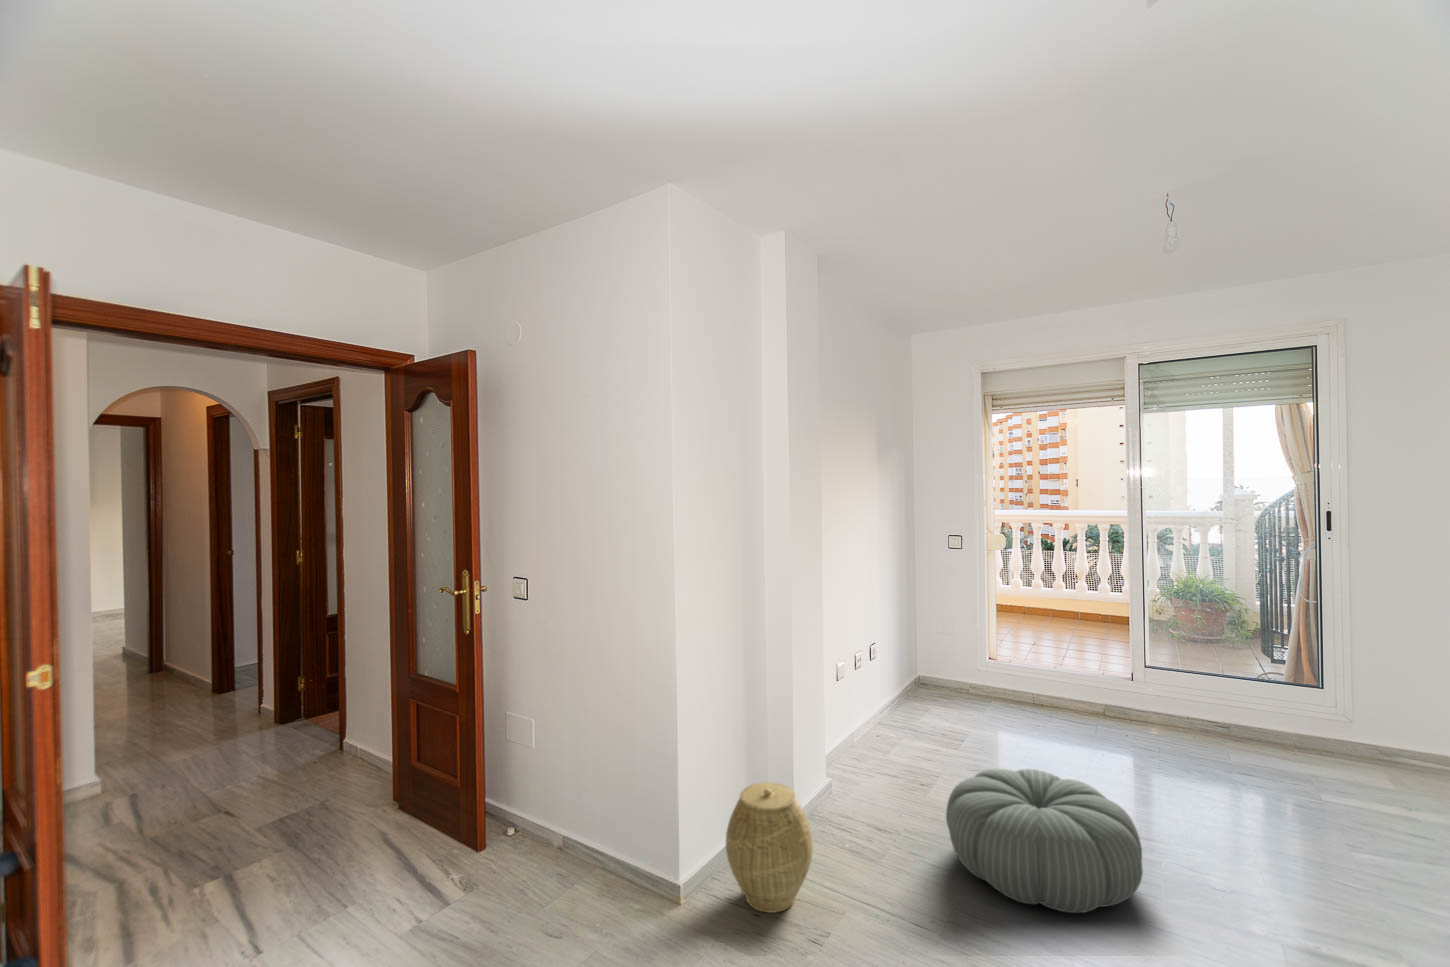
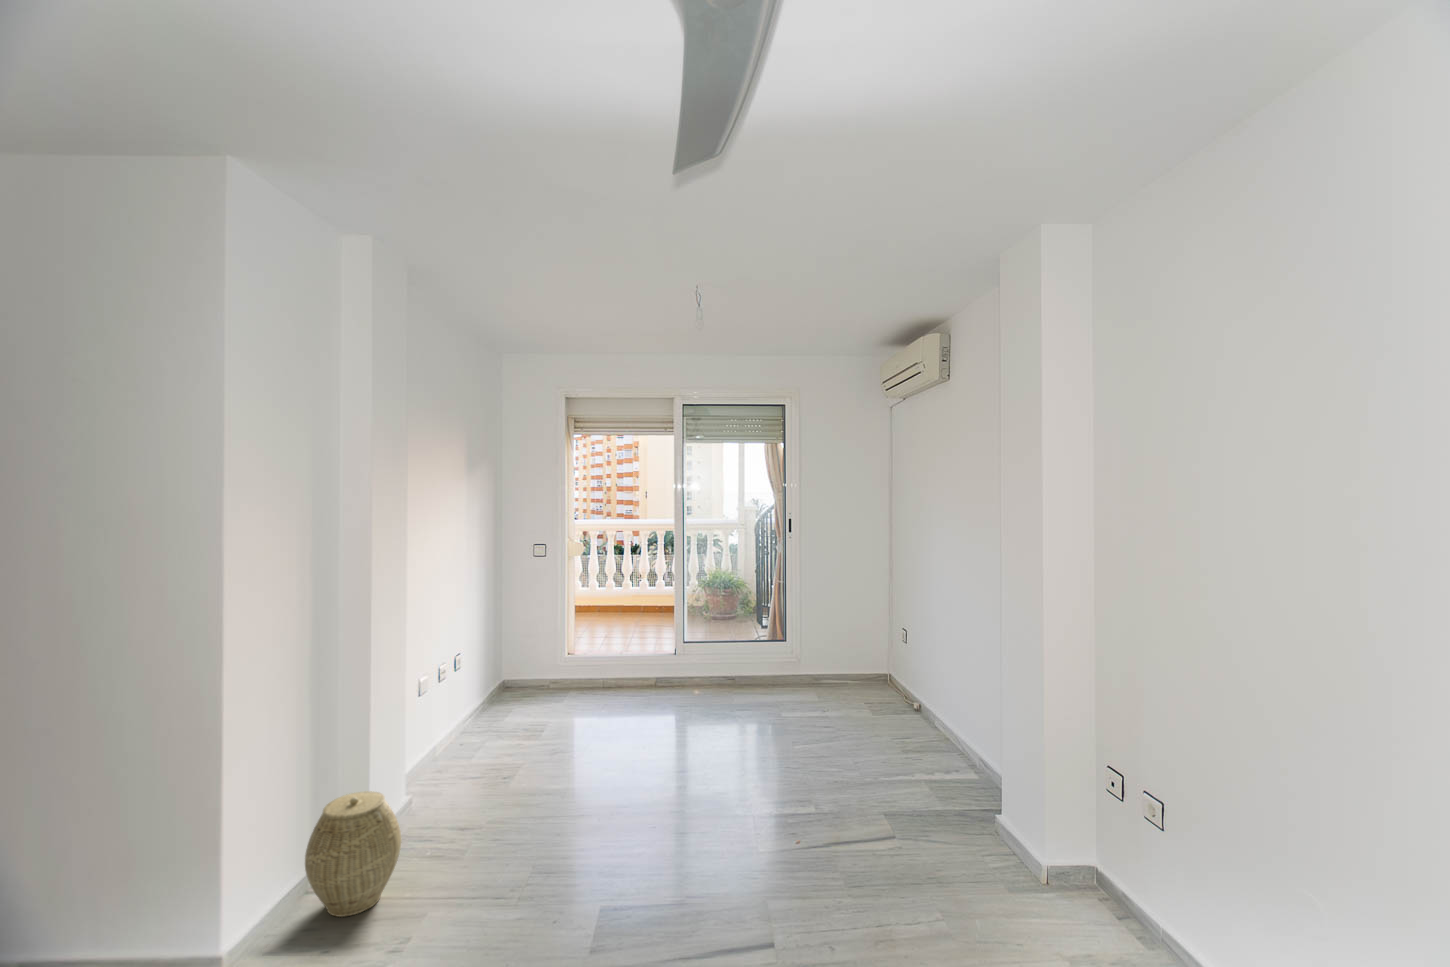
pouf: present [946,769,1143,913] -> none [525,734,667,837]

